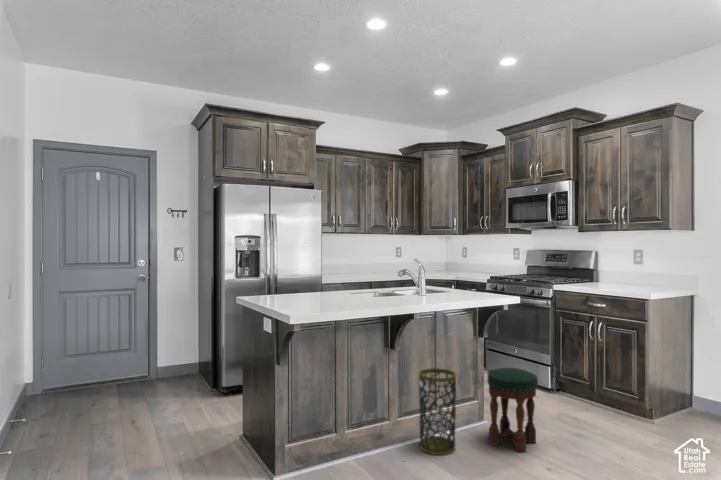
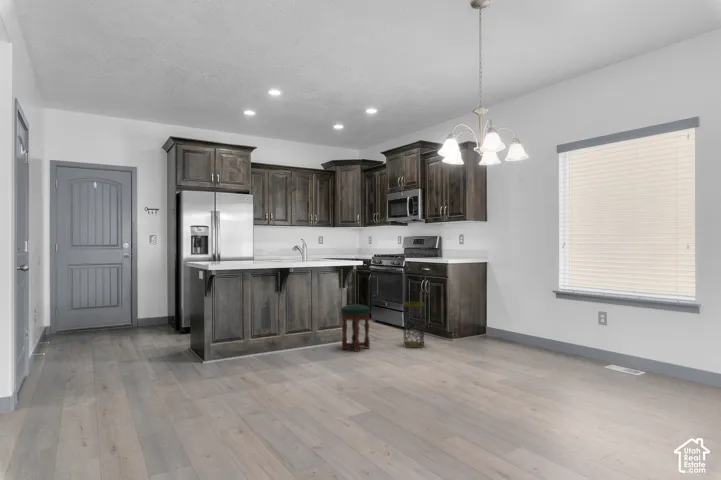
trash can: present [419,368,456,455] -> present [403,302,424,348]

